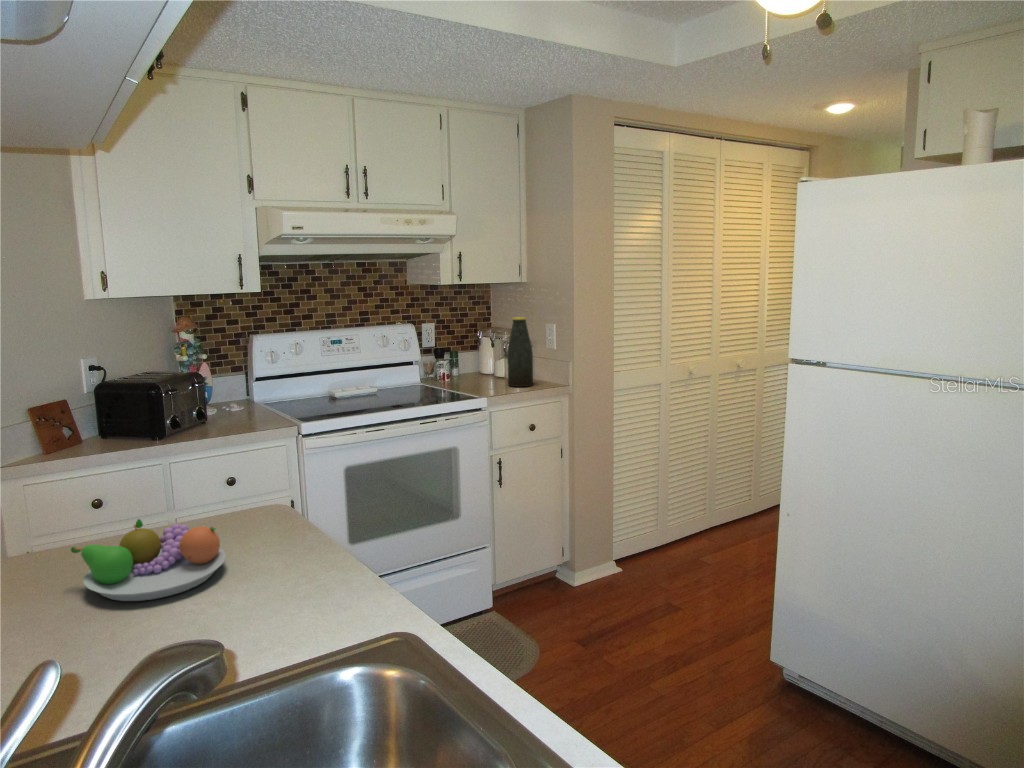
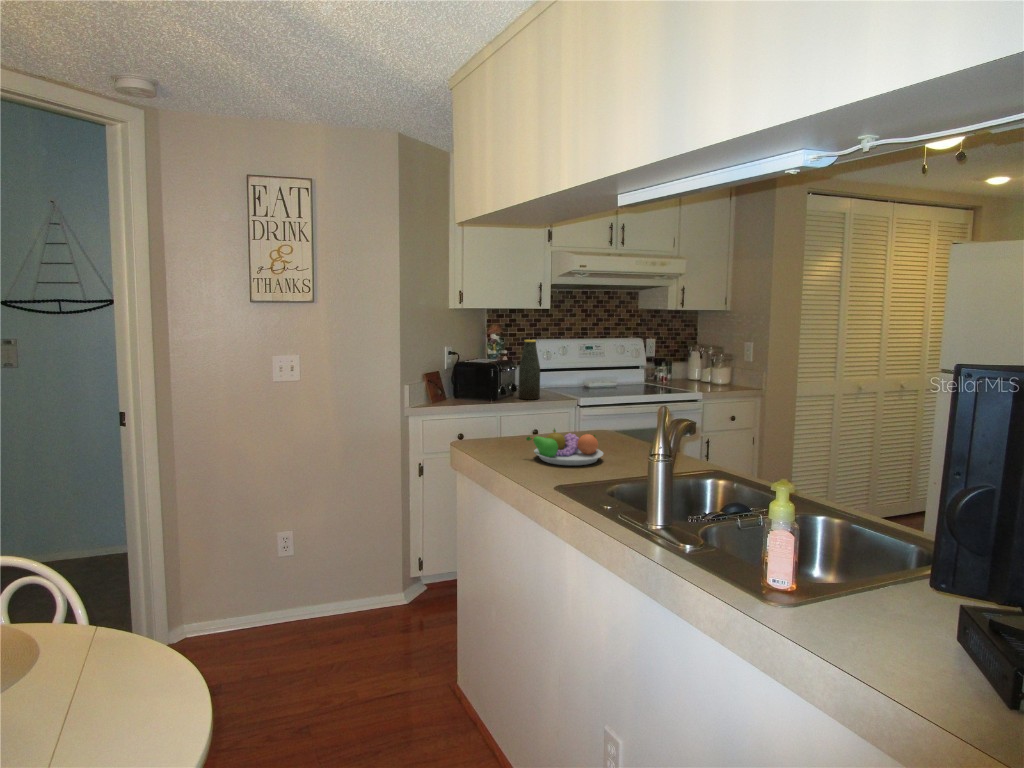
bottle: present [507,317,533,387] -> present [519,340,540,400]

